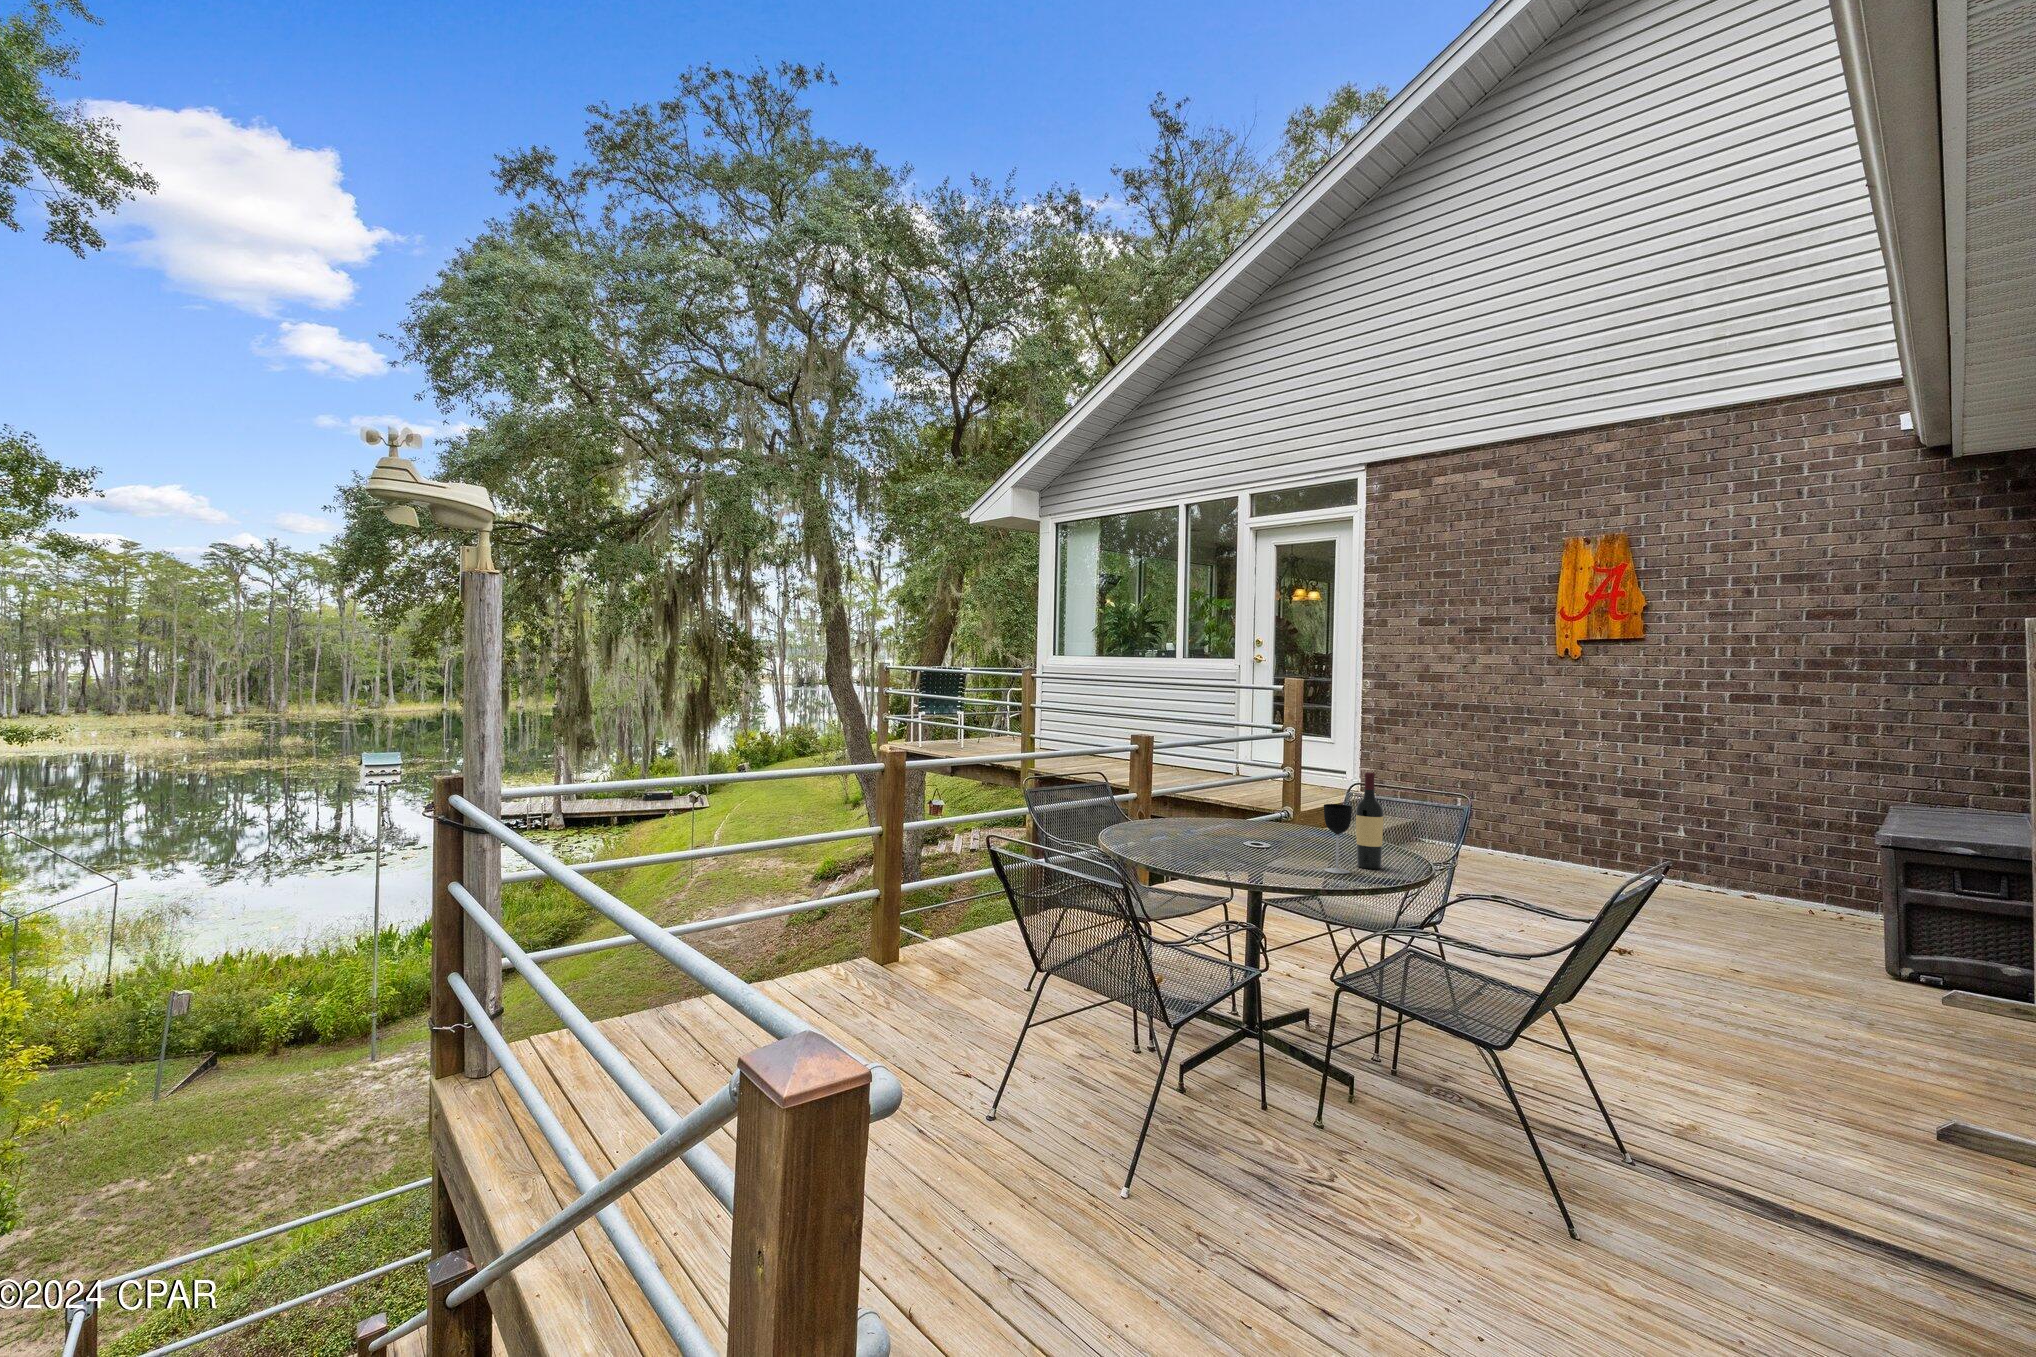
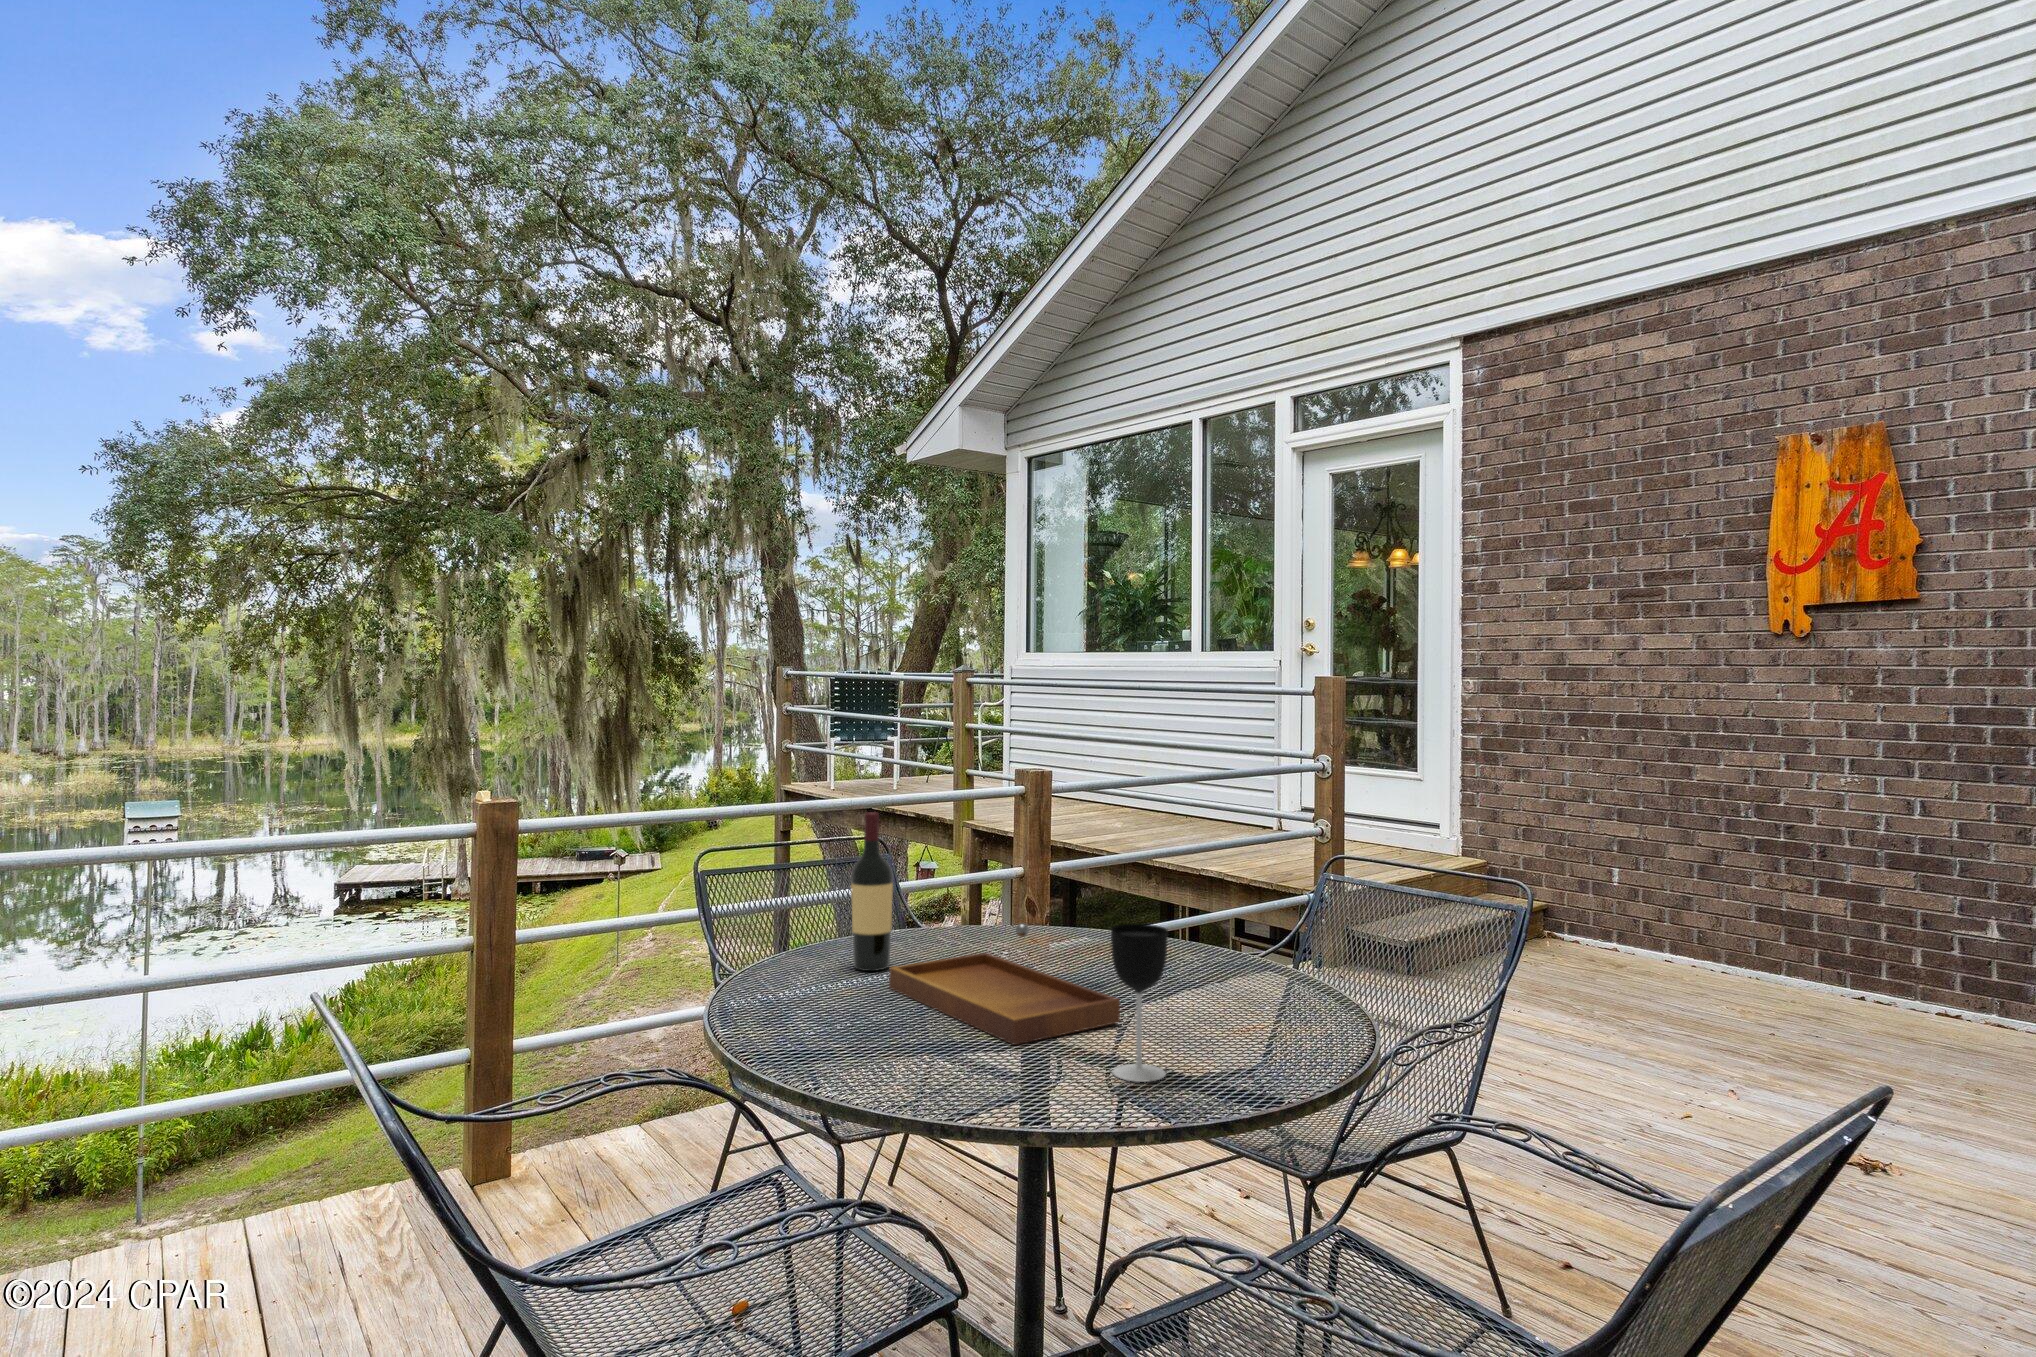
wine bottle: present [1356,772,1383,869] -> present [851,812,893,971]
tray: none [1171,809,1304,862] -> present [889,924,1120,1045]

